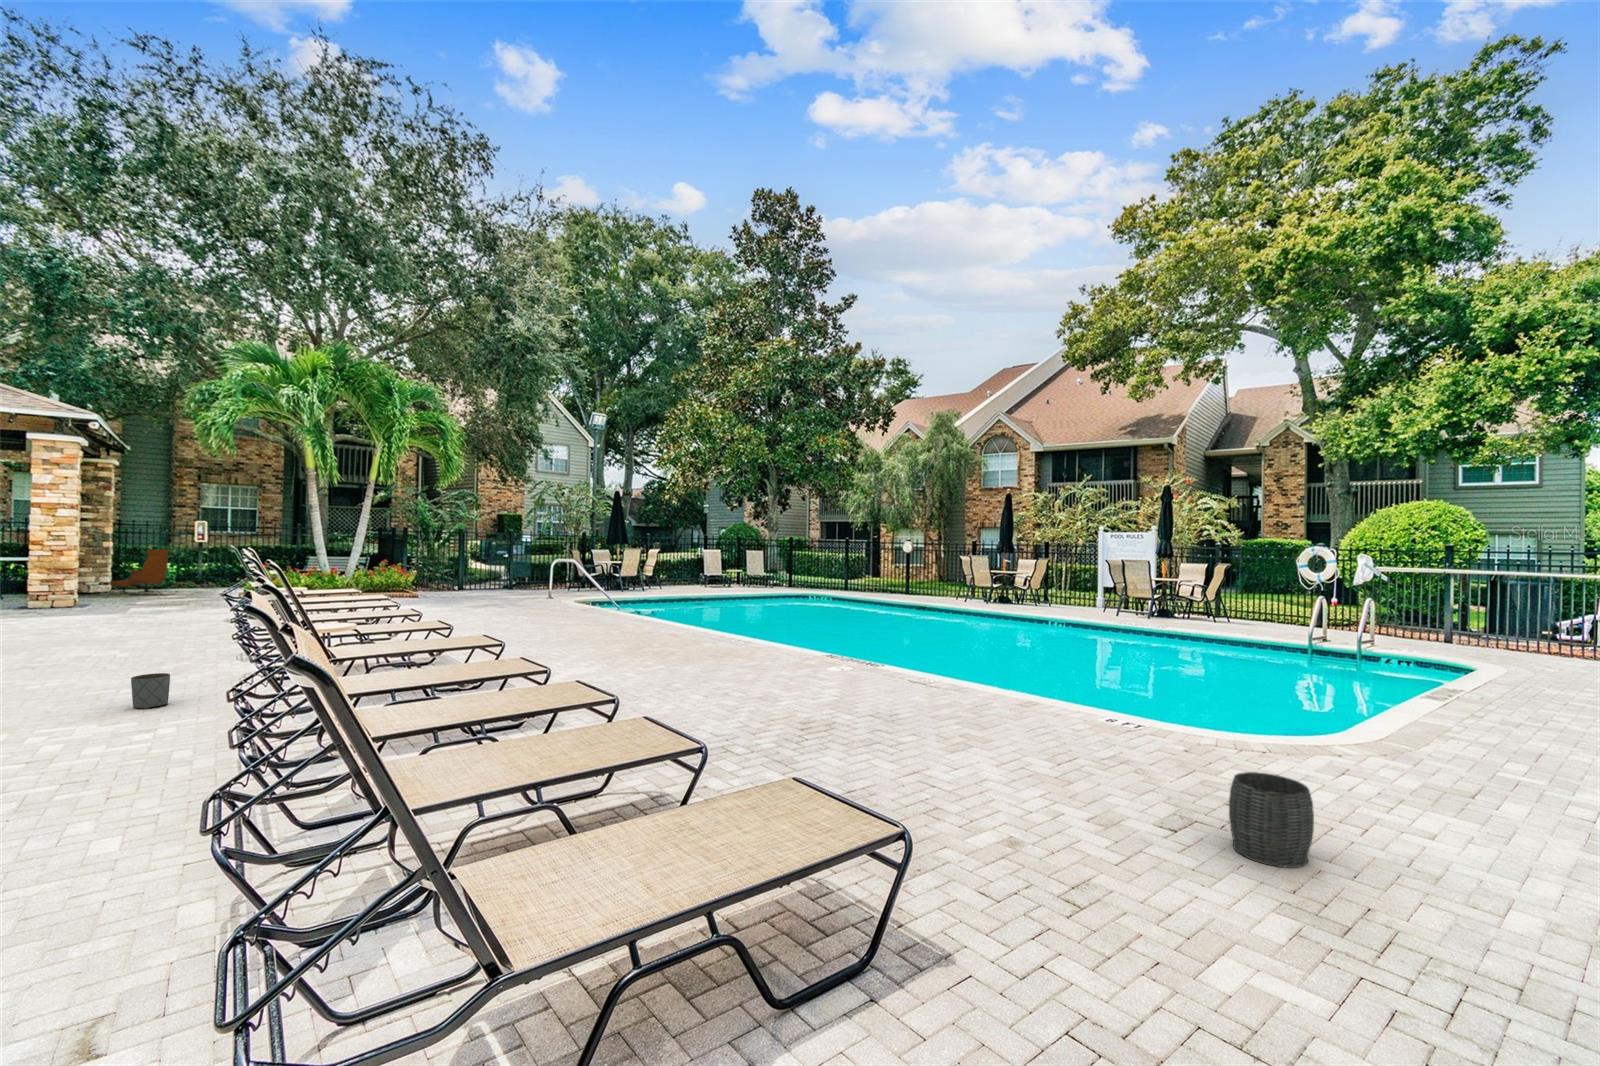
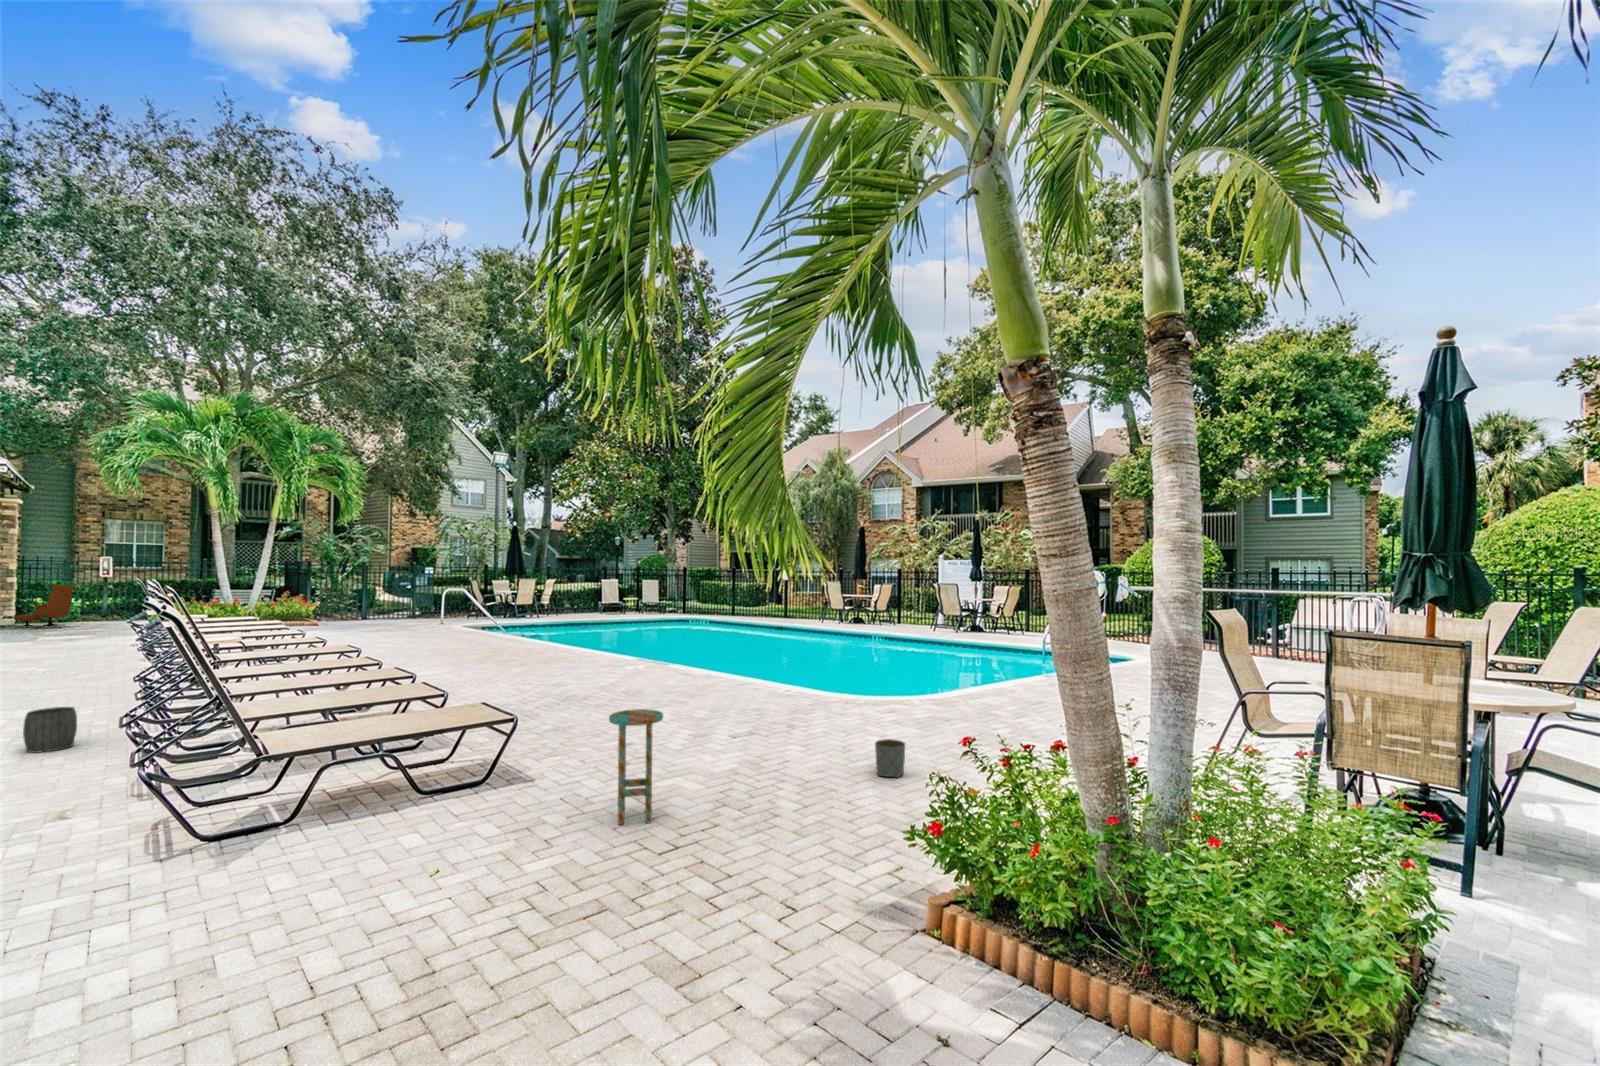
planter: present [131,673,170,709] -> present [875,739,905,777]
side table: none [1045,762,1160,1006] -> present [609,709,663,825]
woven basket: present [1229,772,1314,868] -> present [23,707,77,753]

